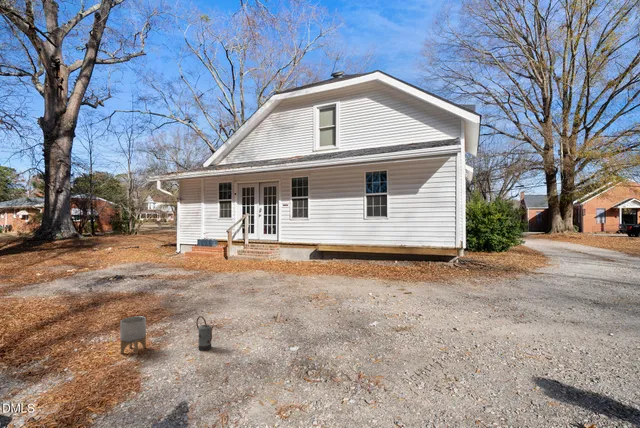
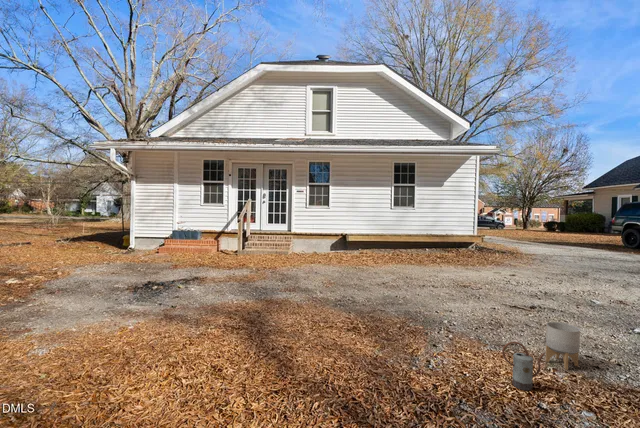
watering can: present [196,316,213,351] -> present [502,342,545,390]

